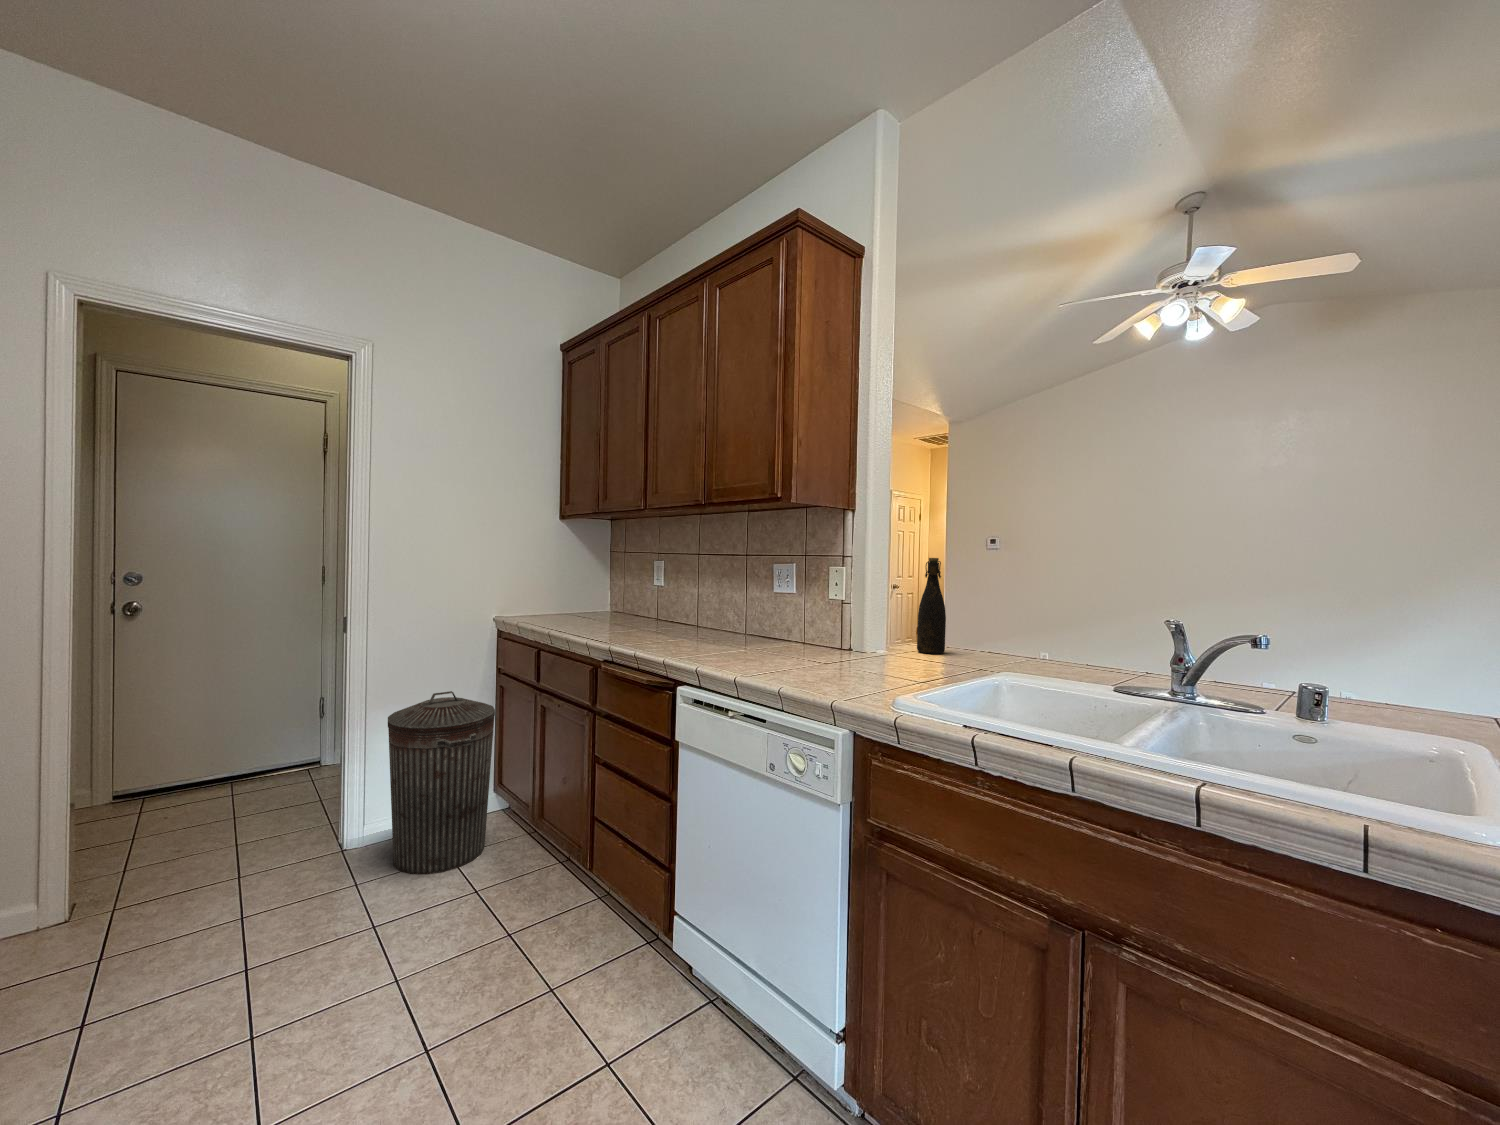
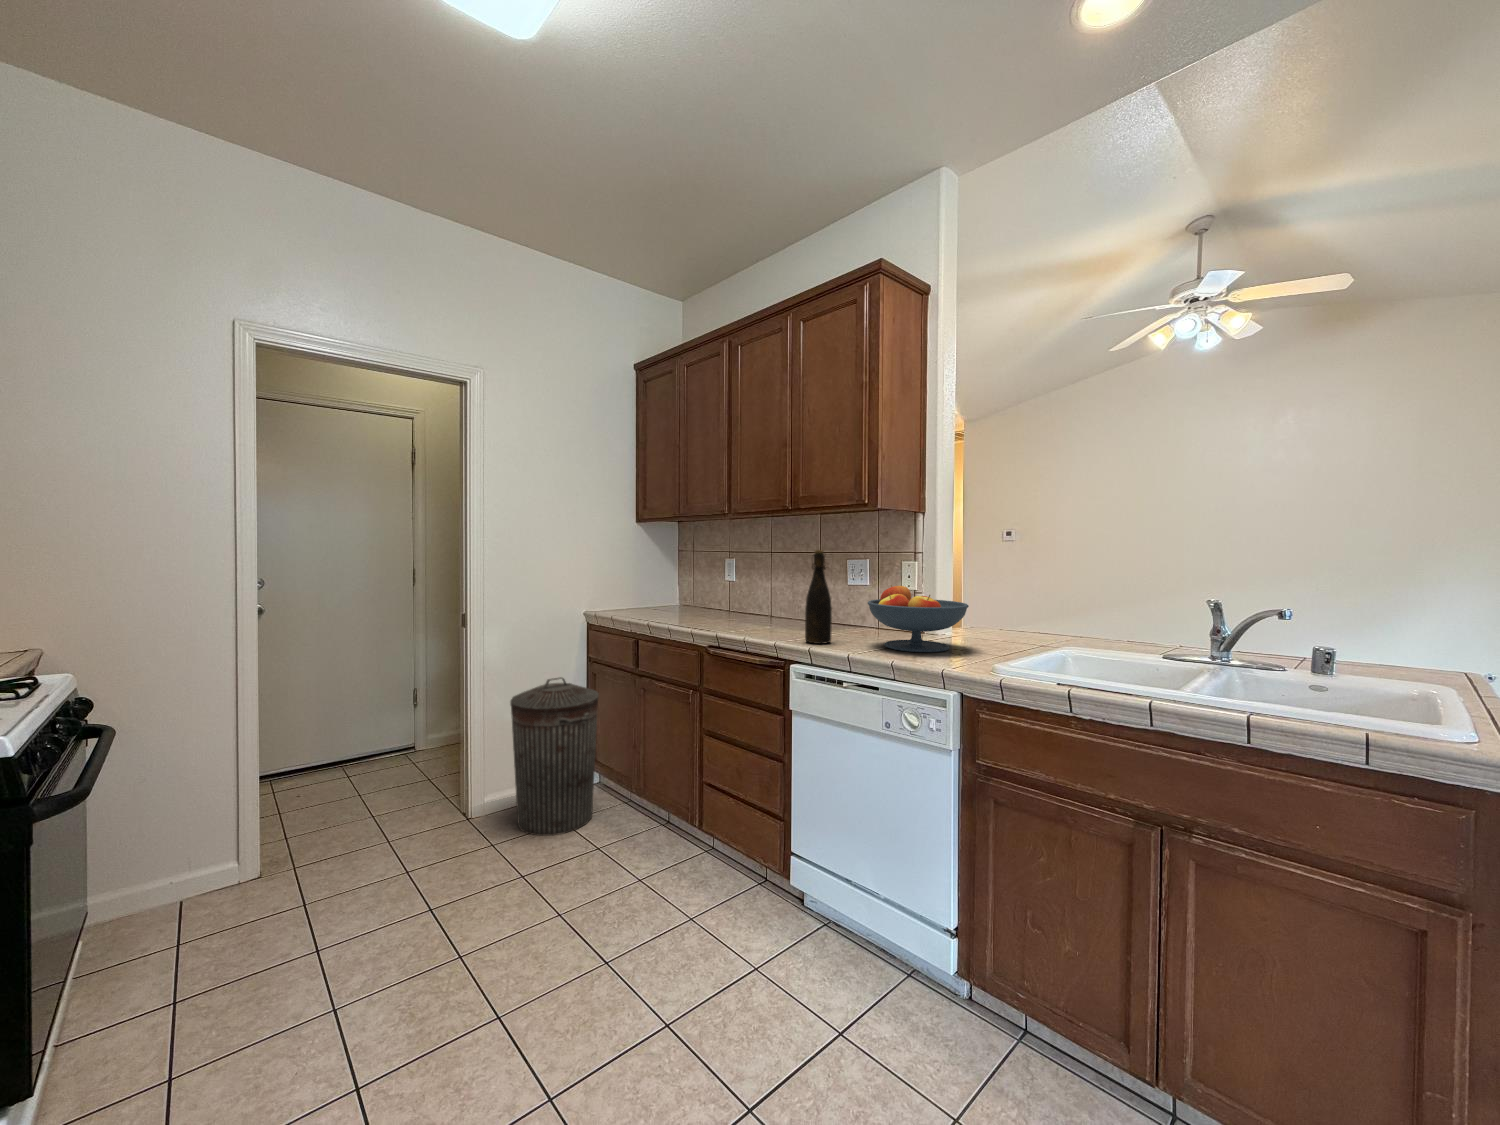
bottle: present [917,558,946,654] -> present [805,550,832,644]
fruit bowl: none [768,594,886,677] -> present [868,585,969,652]

